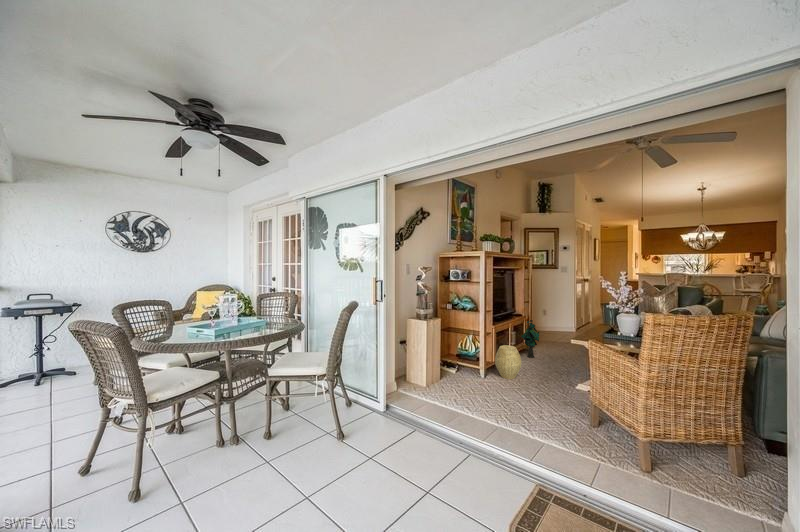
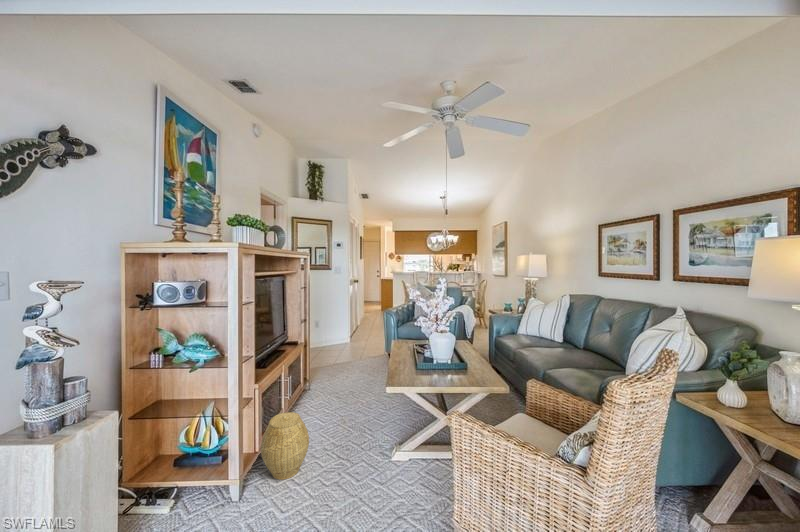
decorative plant: present [521,320,539,358] -> none [297,348,324,406]

